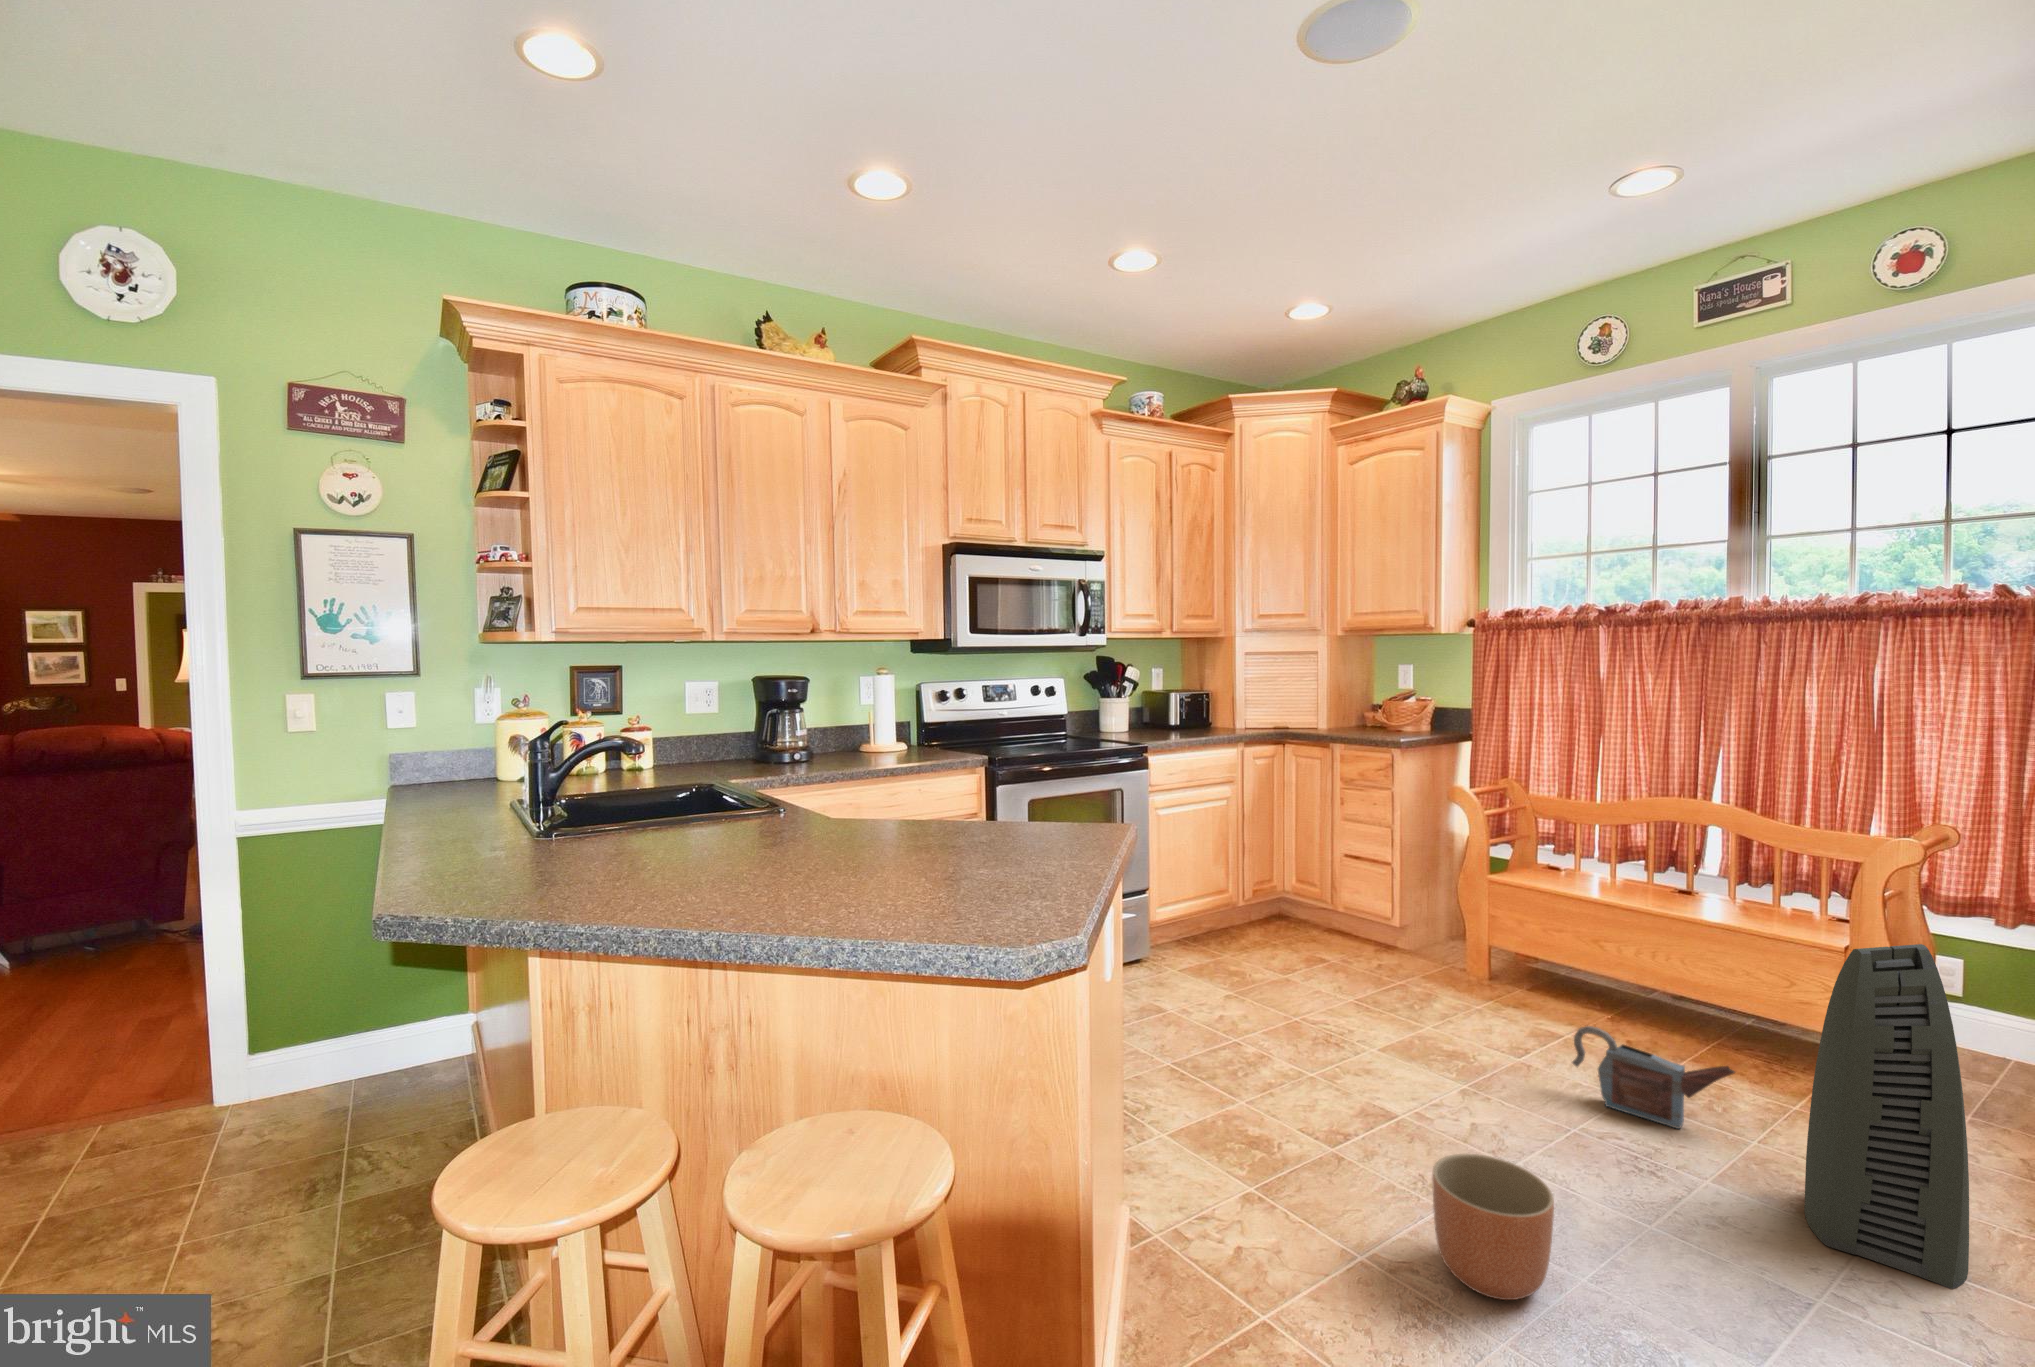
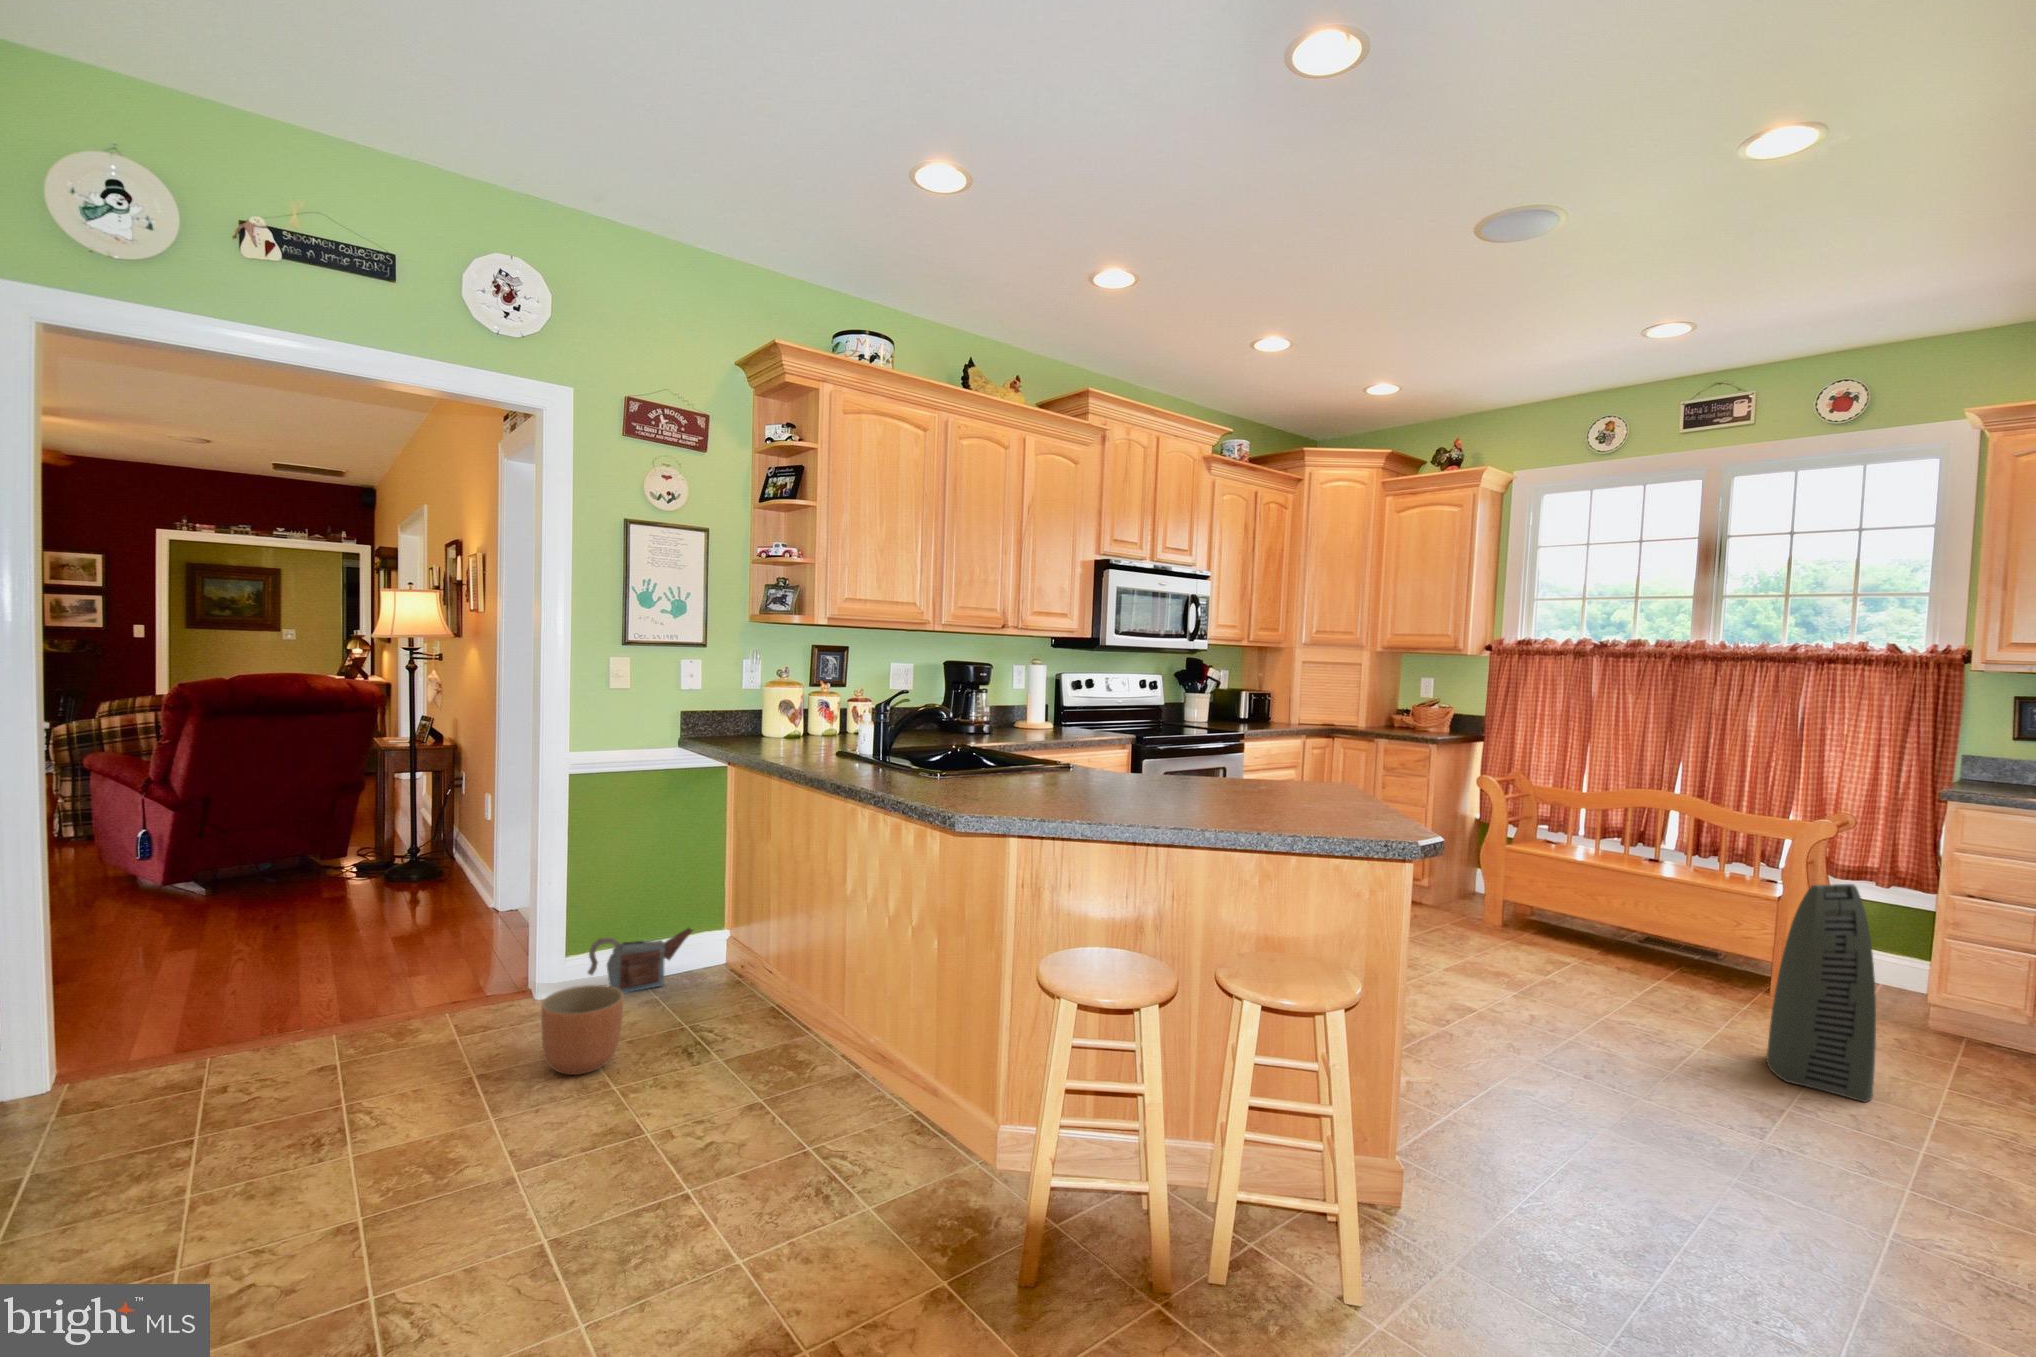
watering can: present [1572,1026,1735,1129] -> present [588,928,693,993]
planter: present [1432,1154,1554,1300] -> present [541,985,623,1075]

